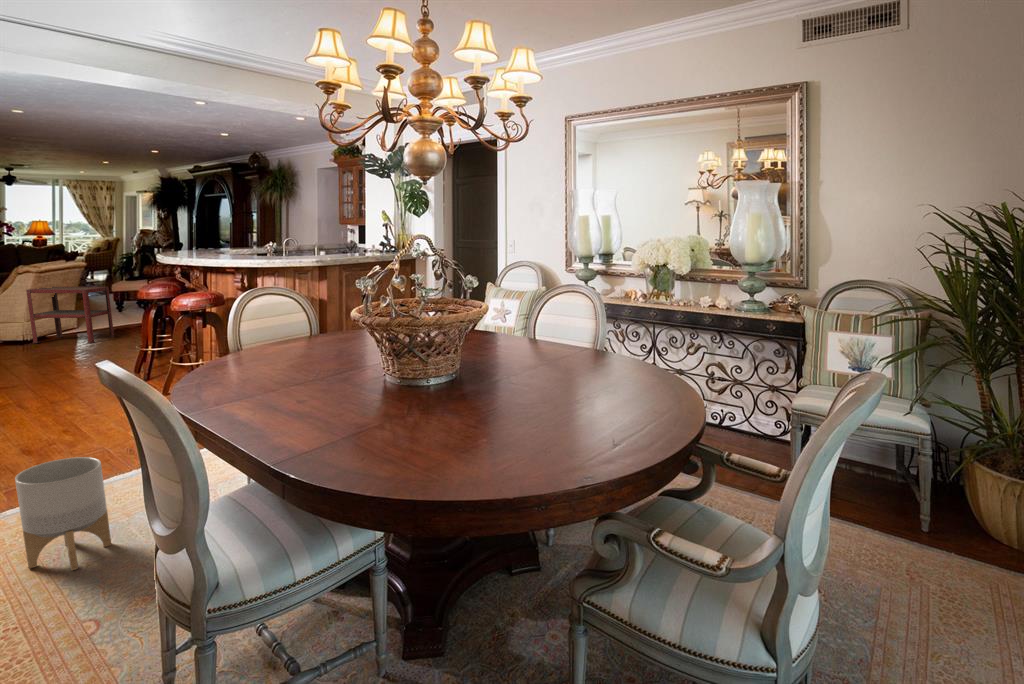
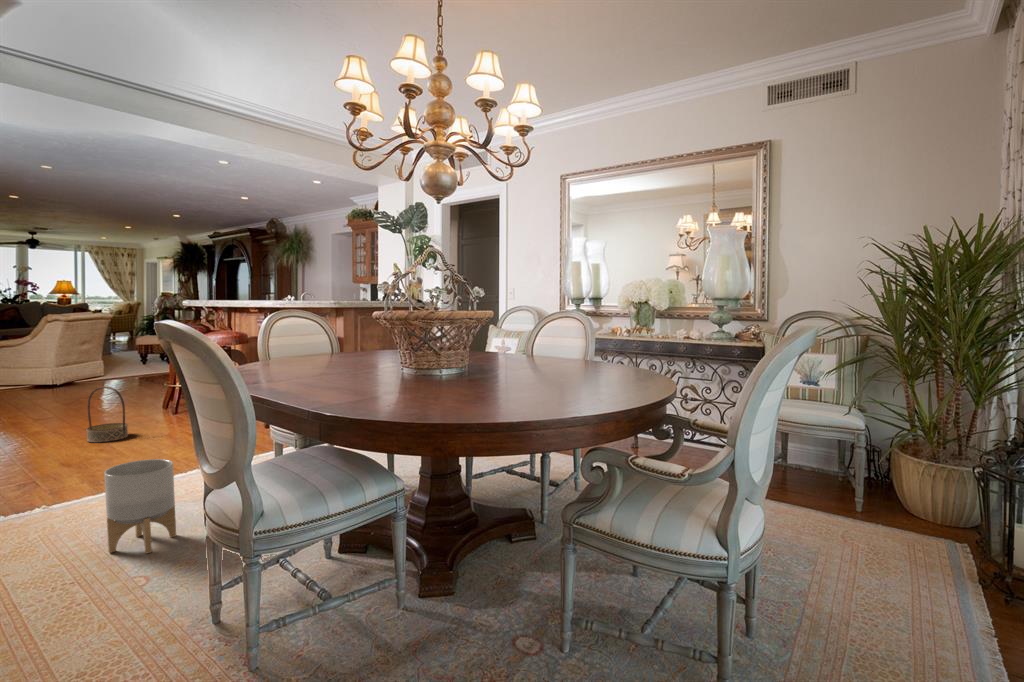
side table: present [26,287,114,343] -> none [66,339,143,391]
basket: none [37,349,85,411] -> present [87,387,128,442]

